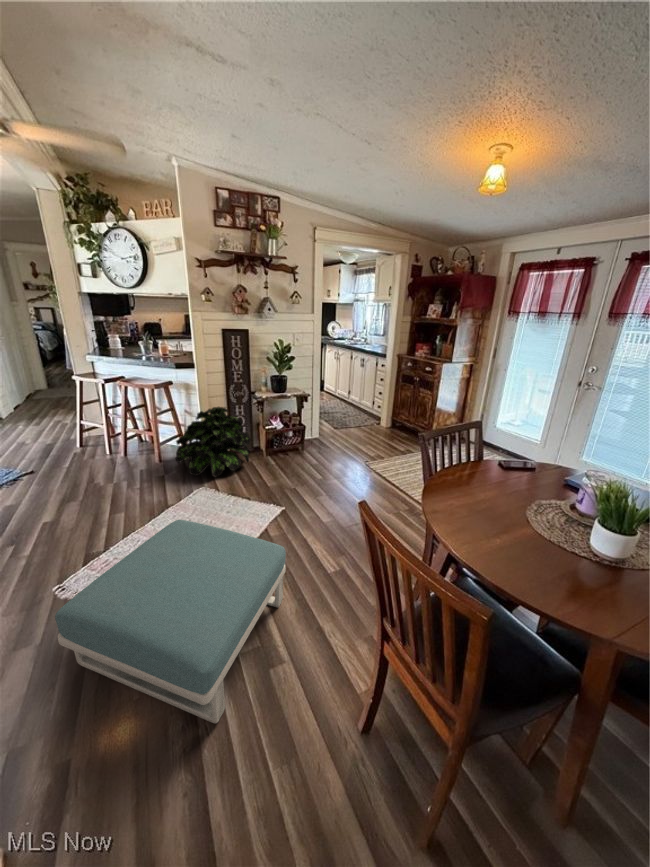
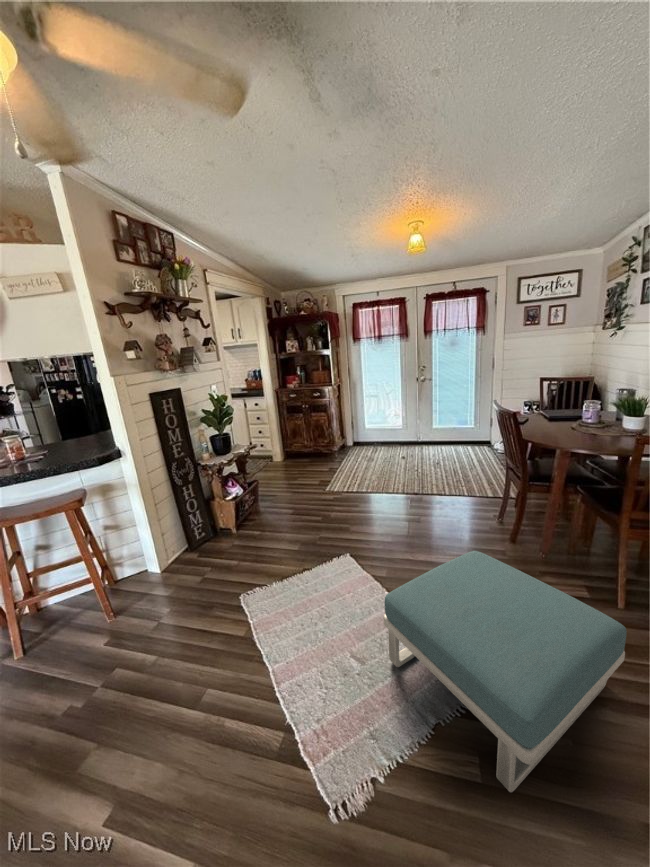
potted plant: present [176,407,251,477] -> none [146,488,251,592]

